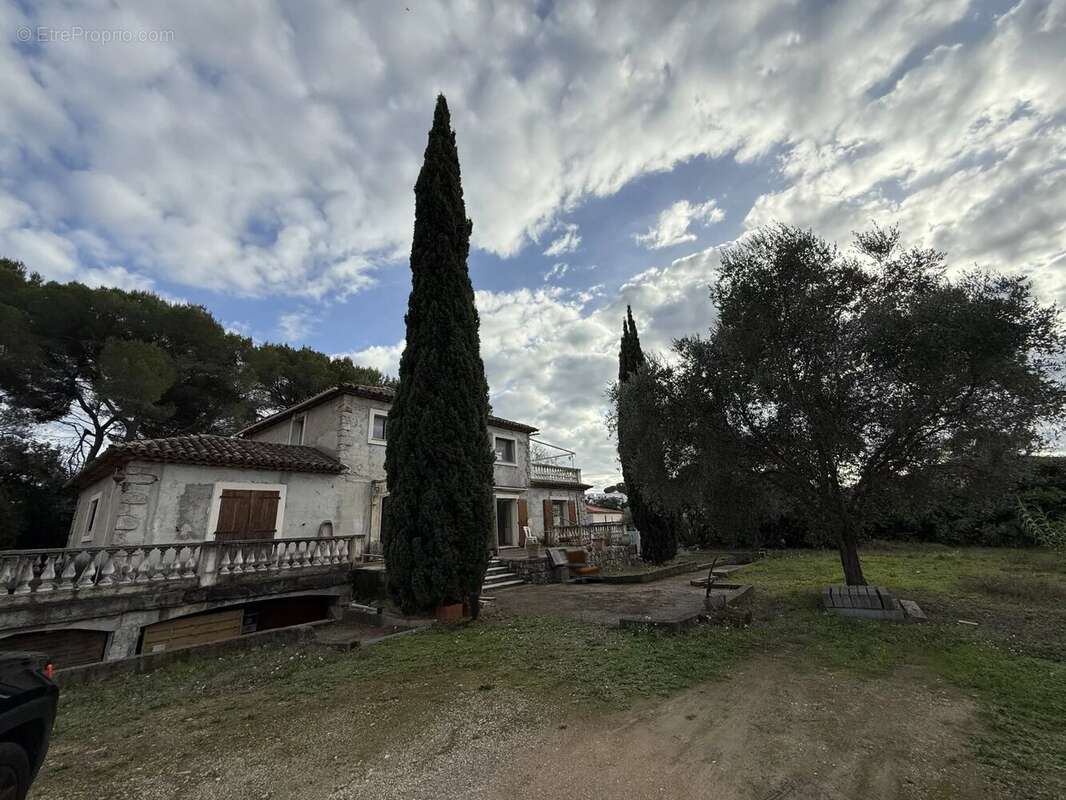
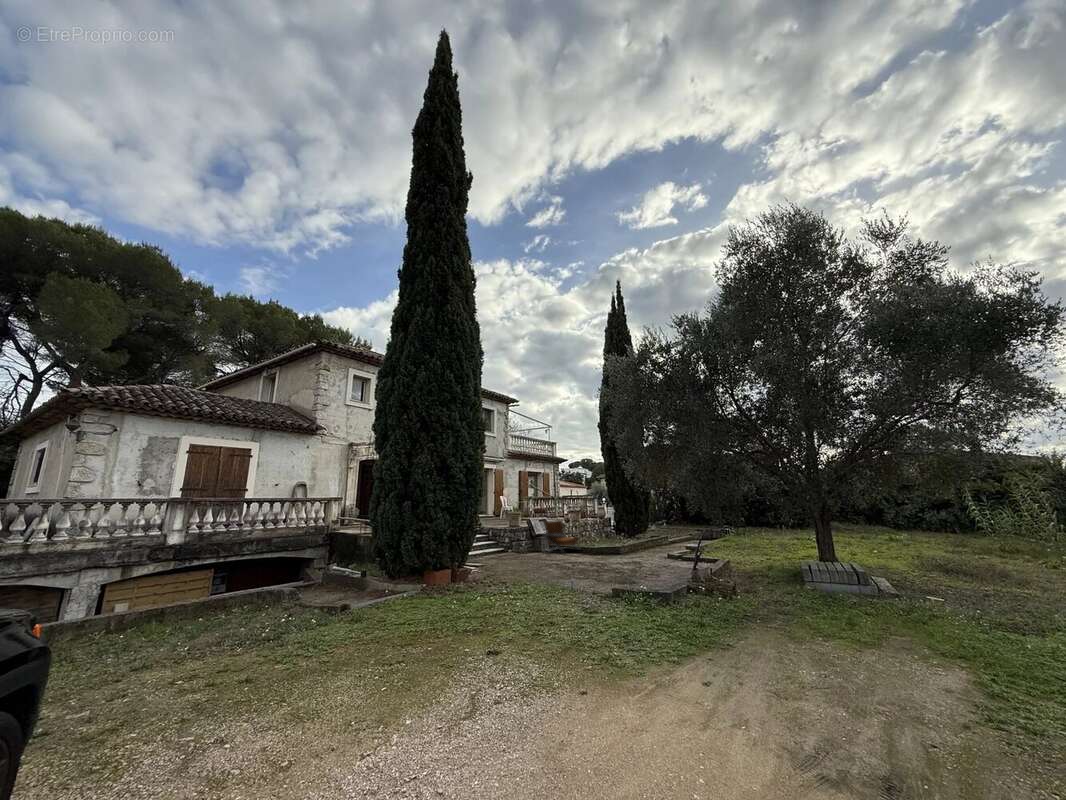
potted plant: present [468,564,482,619] -> none [455,530,475,584]

